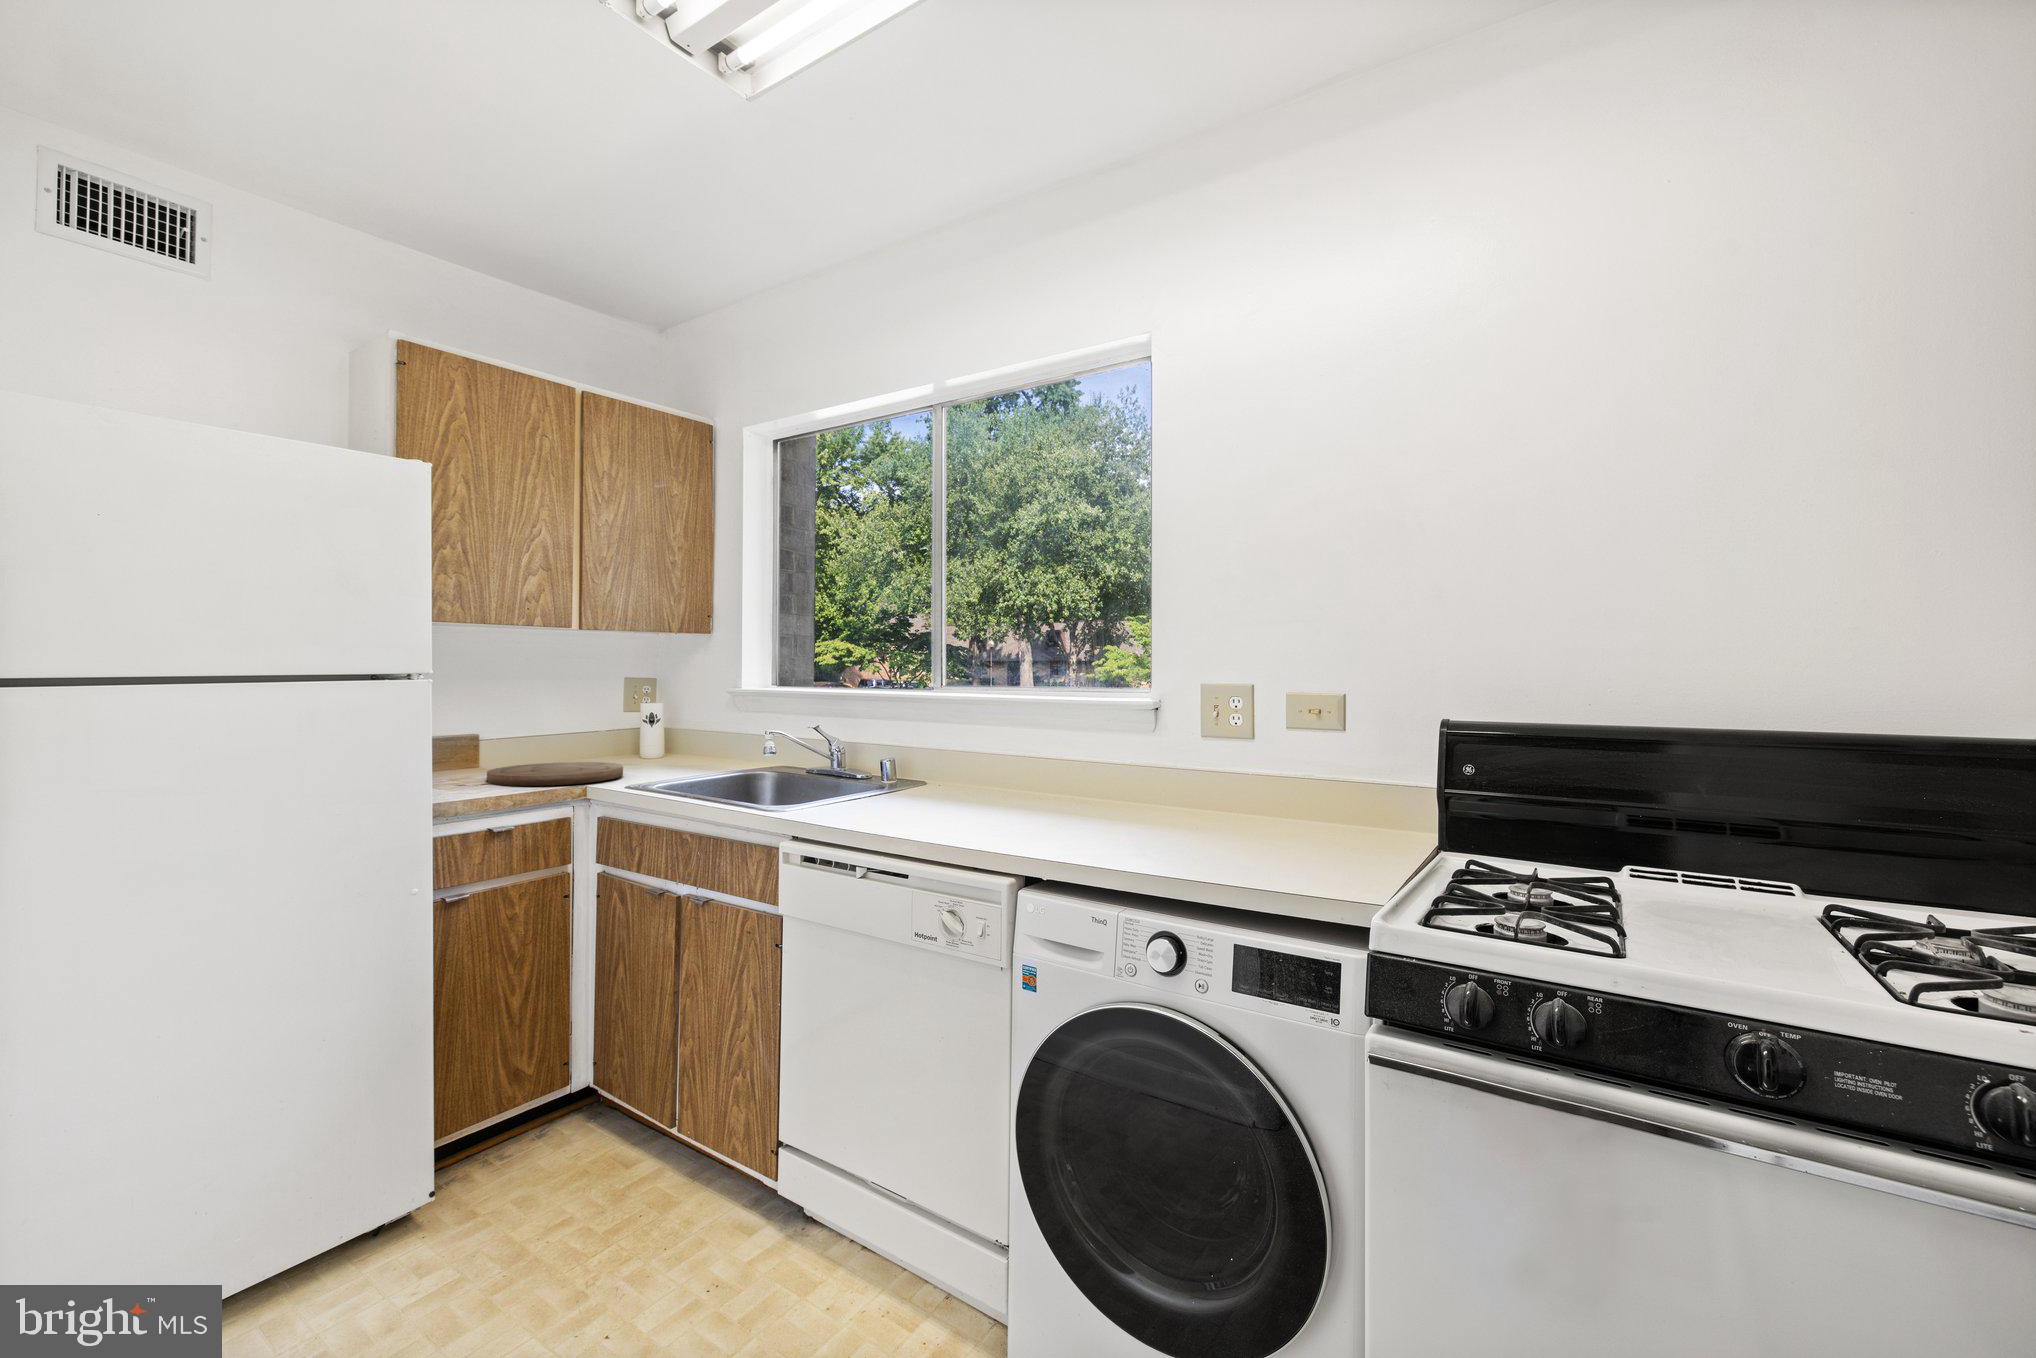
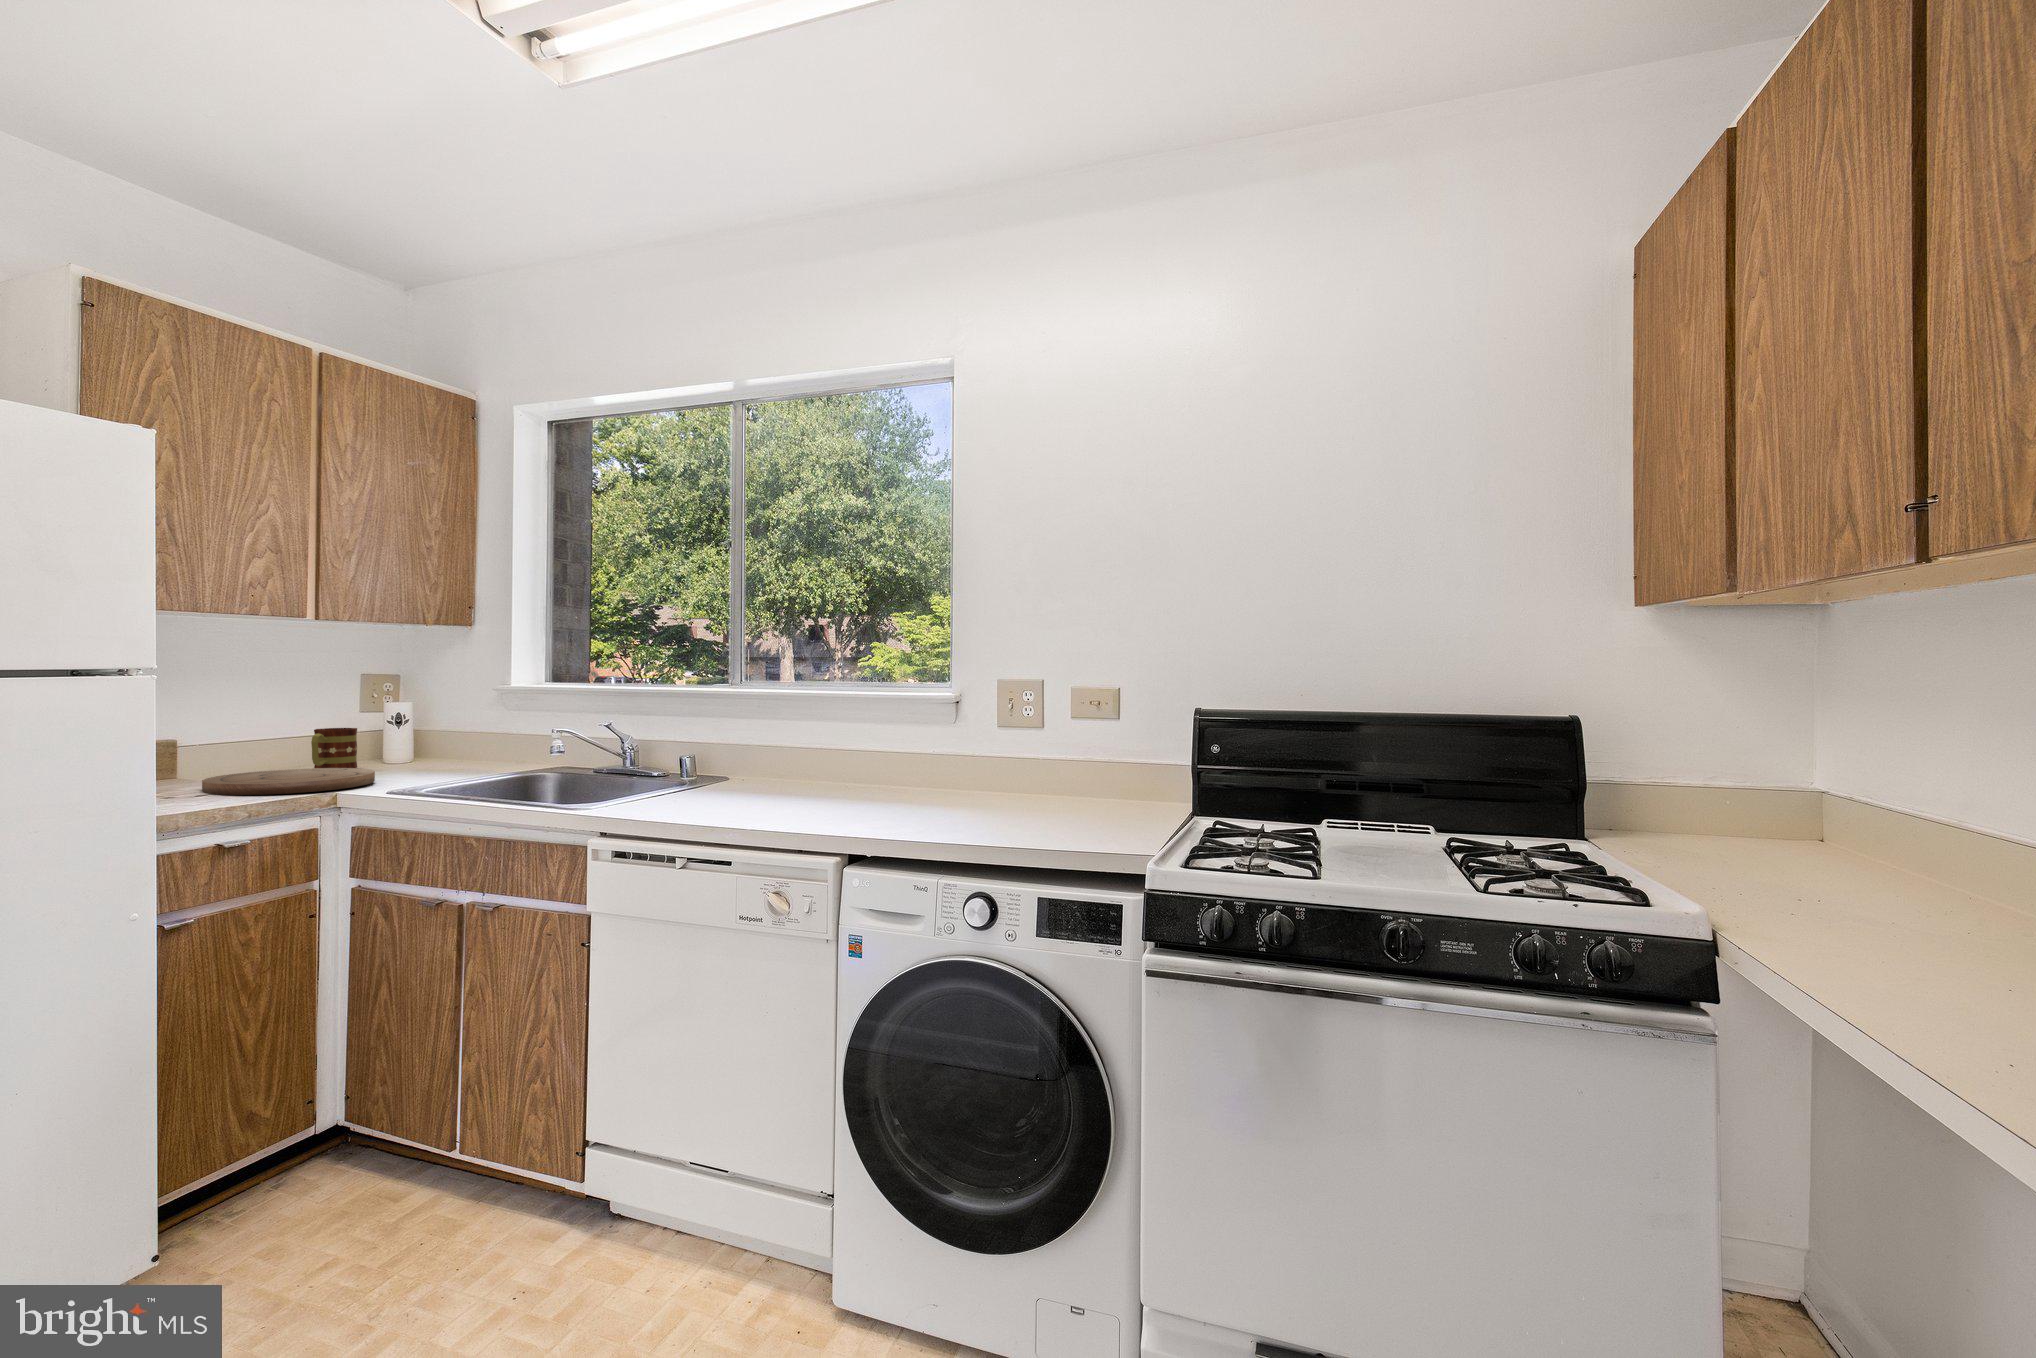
mug: none [580,725,619,764] -> present [311,728,357,768]

